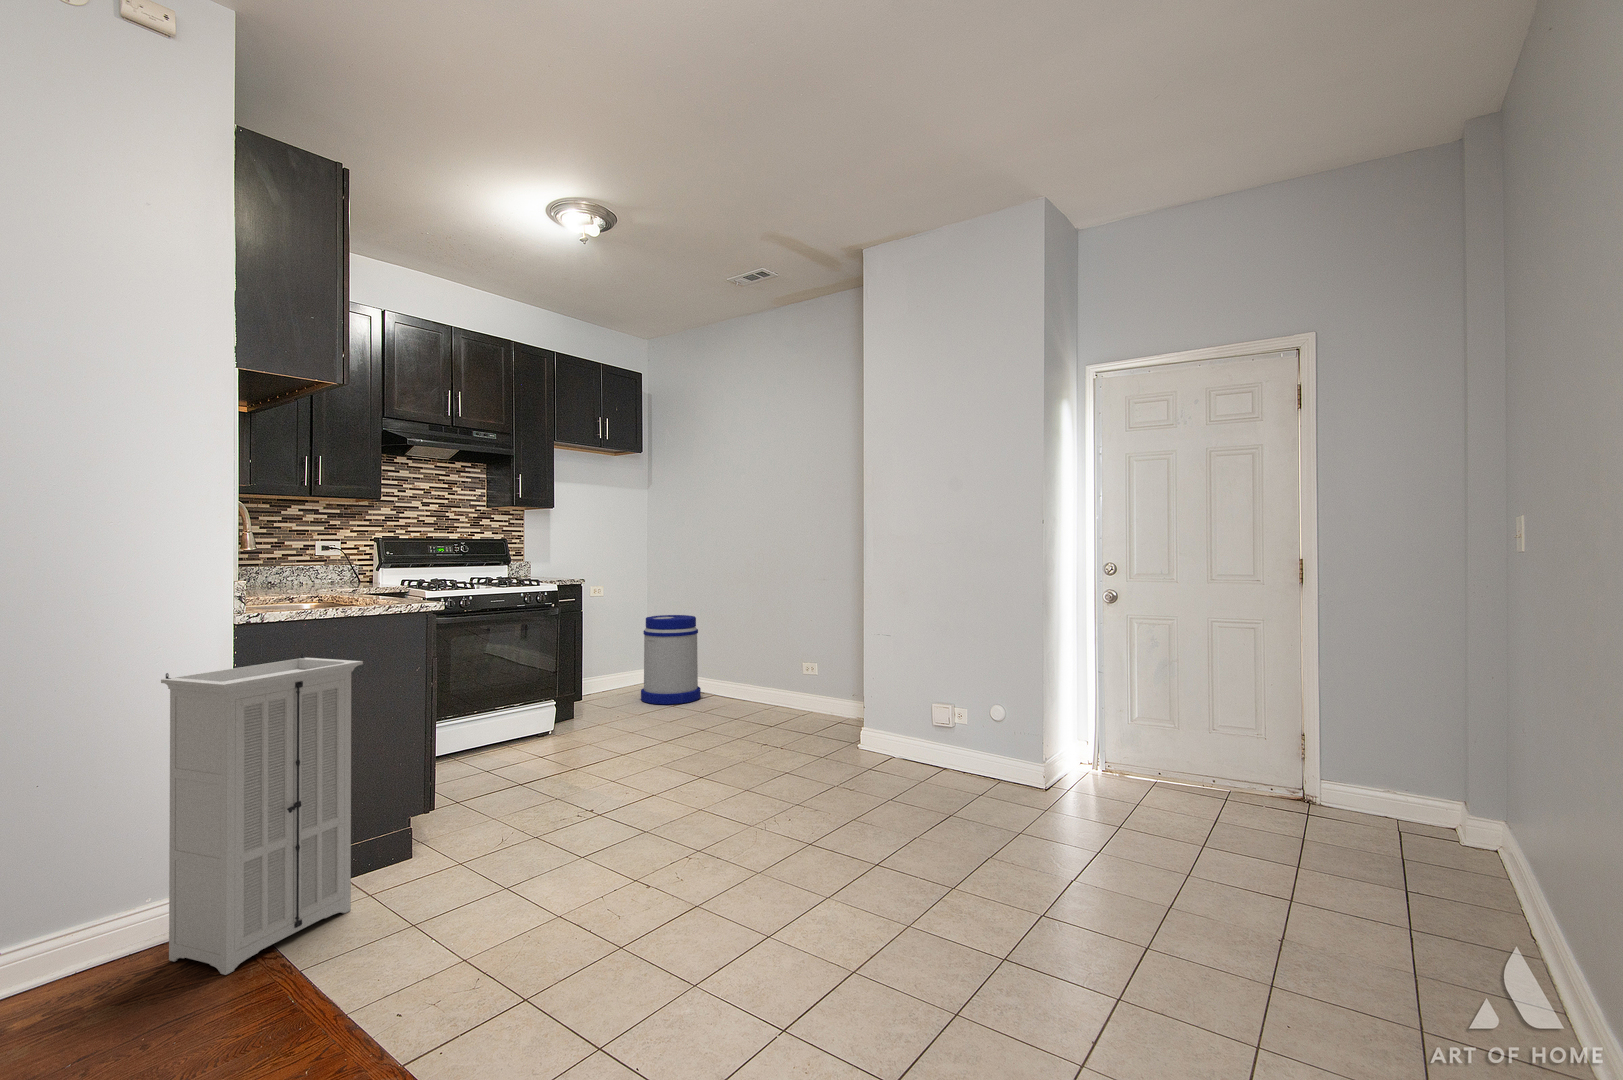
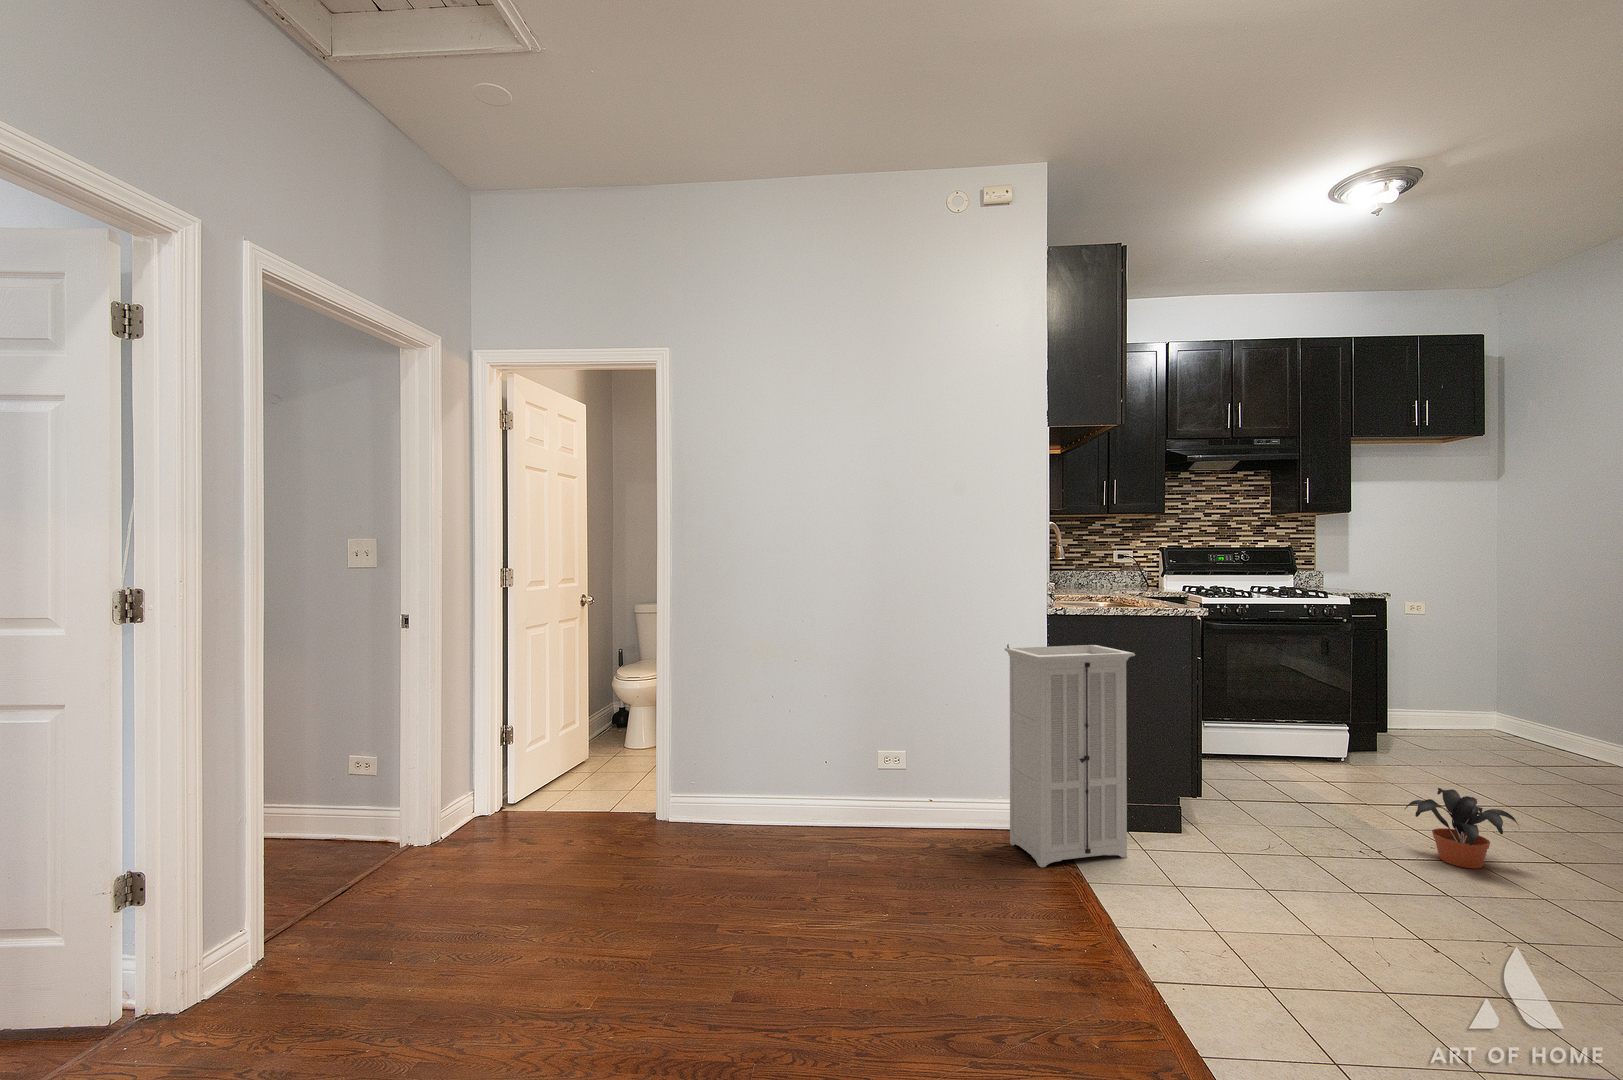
trash can: present [641,615,701,704] -> none [1481,645,1589,766]
potted plant: none [608,739,681,802] -> present [1405,788,1518,868]

